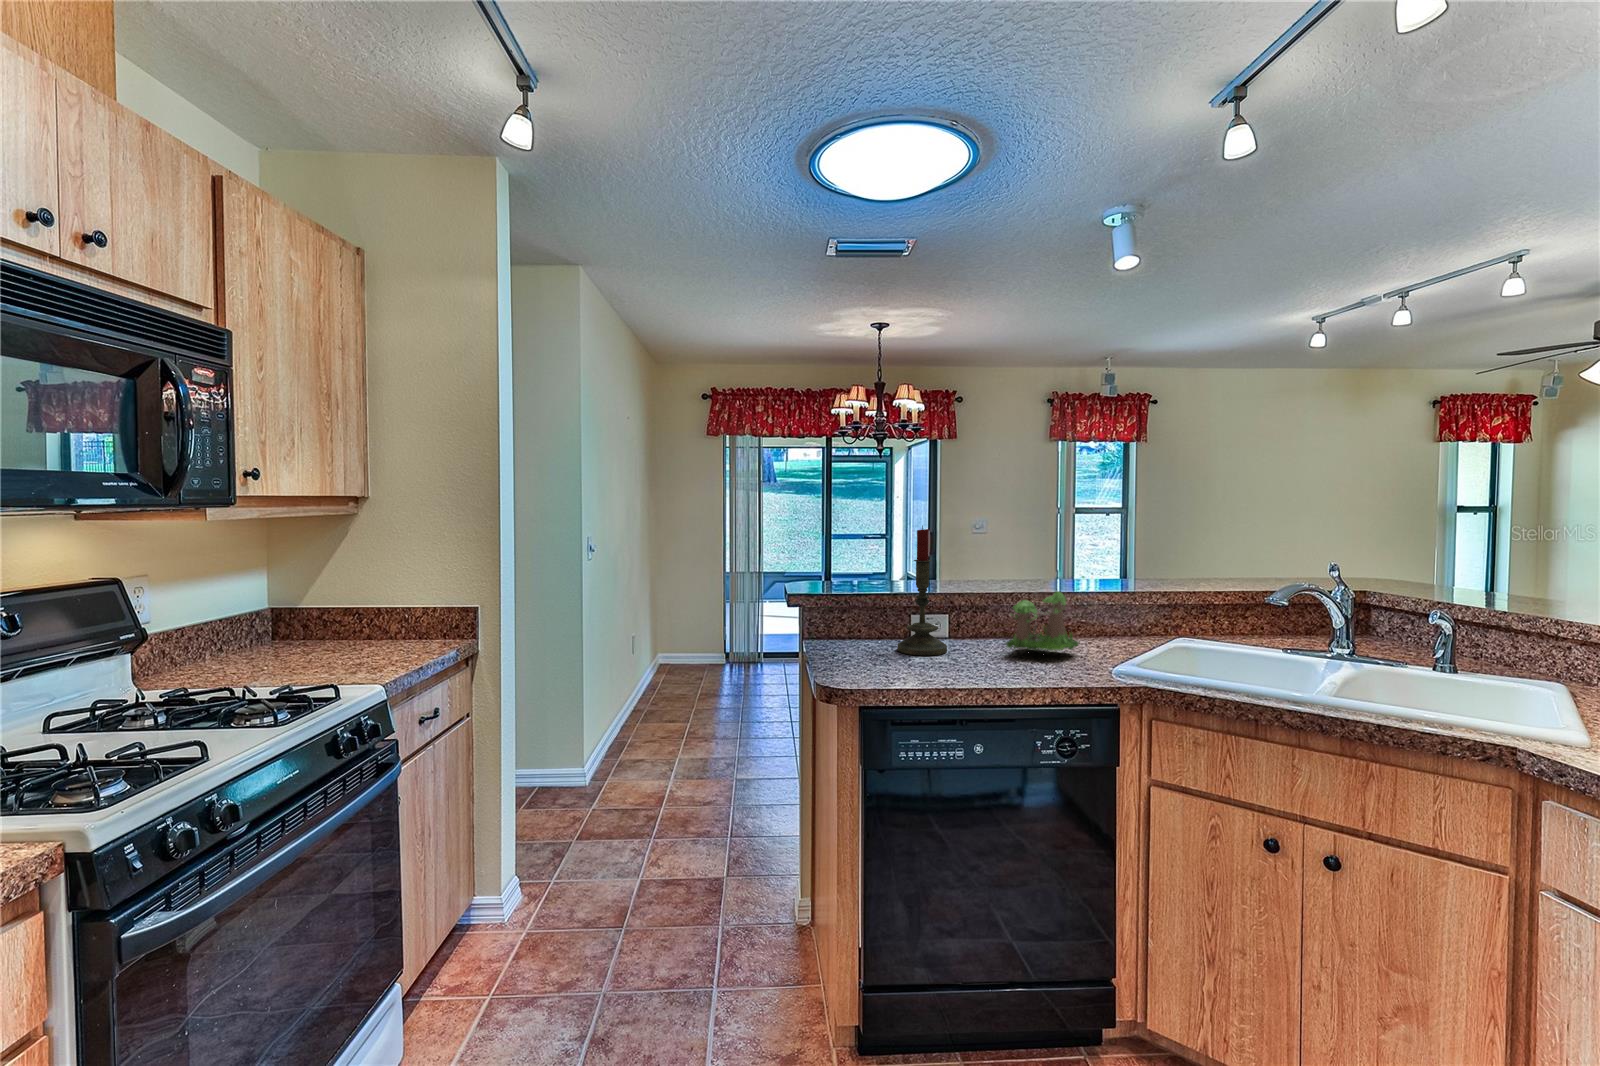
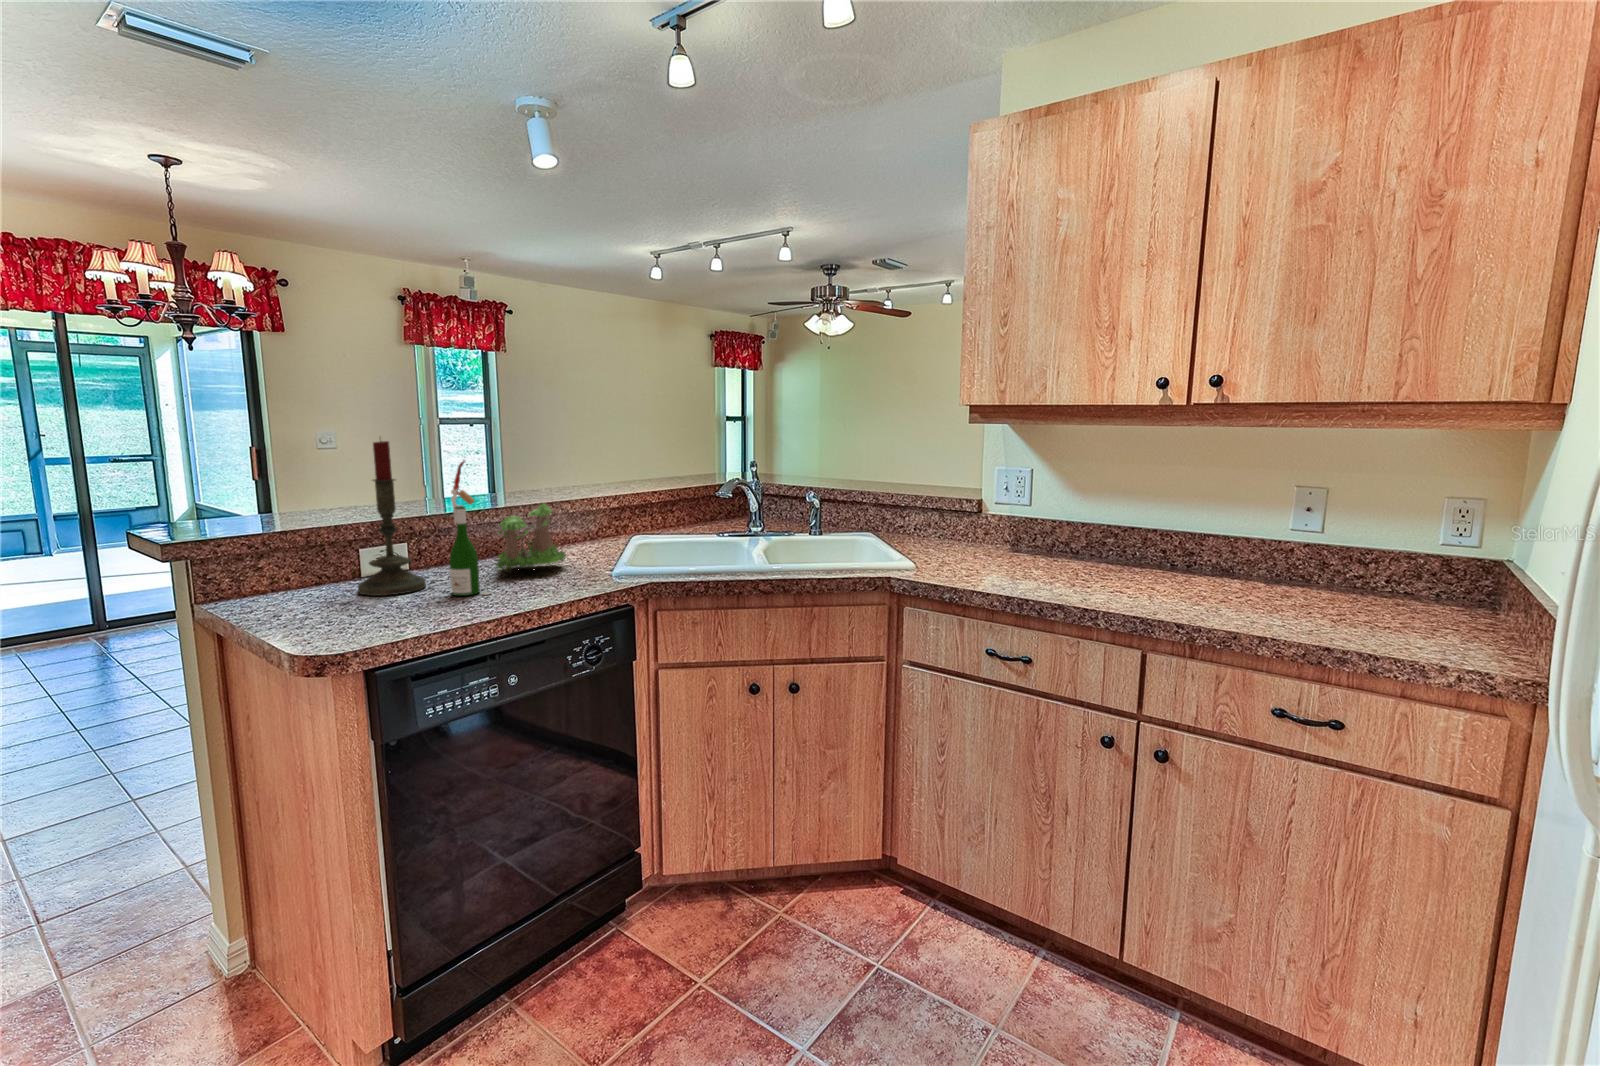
wine bottle: none [956,547,987,668] -> present [450,461,491,596]

